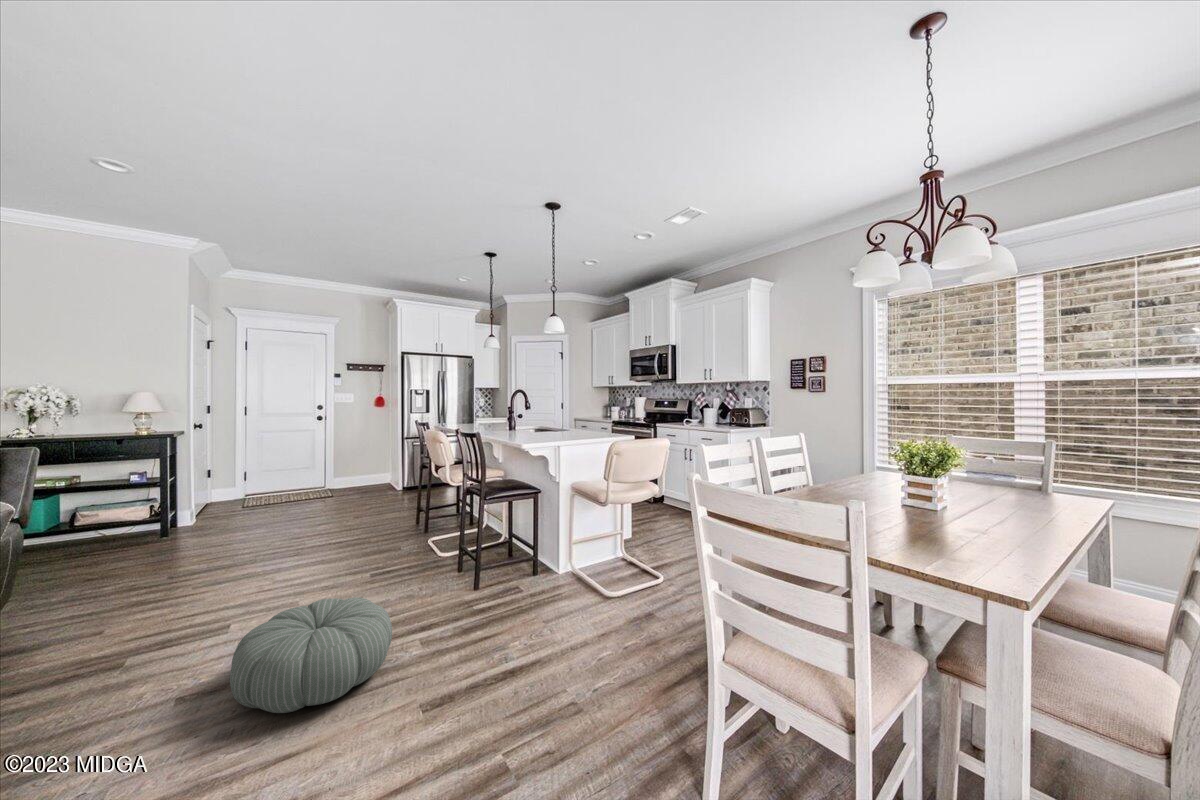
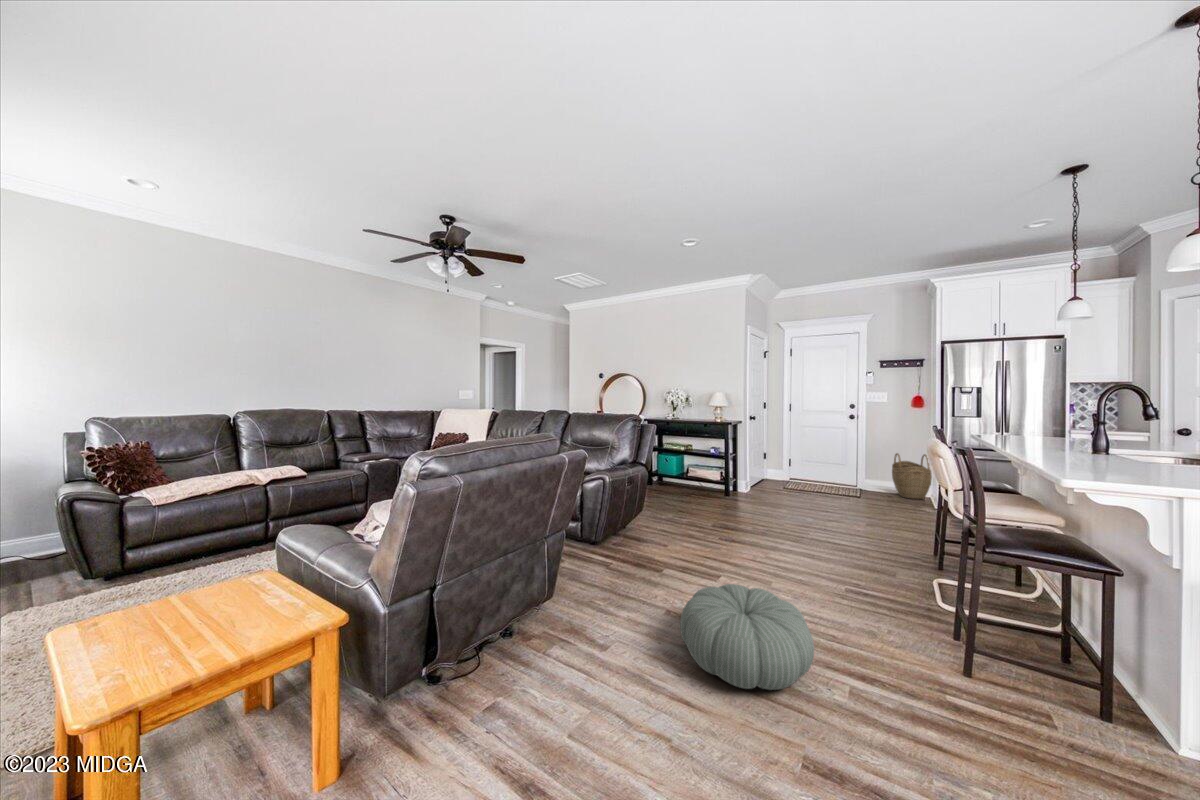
woven basket: none [361,448,394,490] -> present [892,453,932,499]

